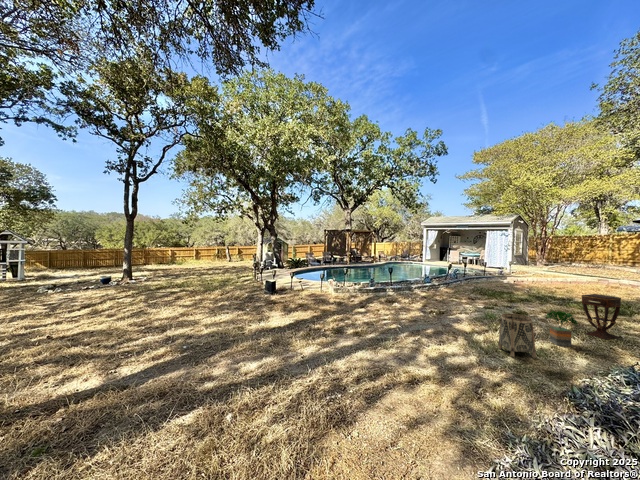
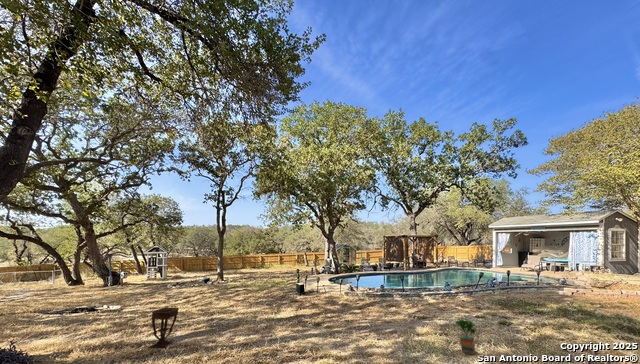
side table: present [582,294,621,339] -> present [149,307,179,348]
basket: present [498,314,536,358] -> none [399,318,423,356]

